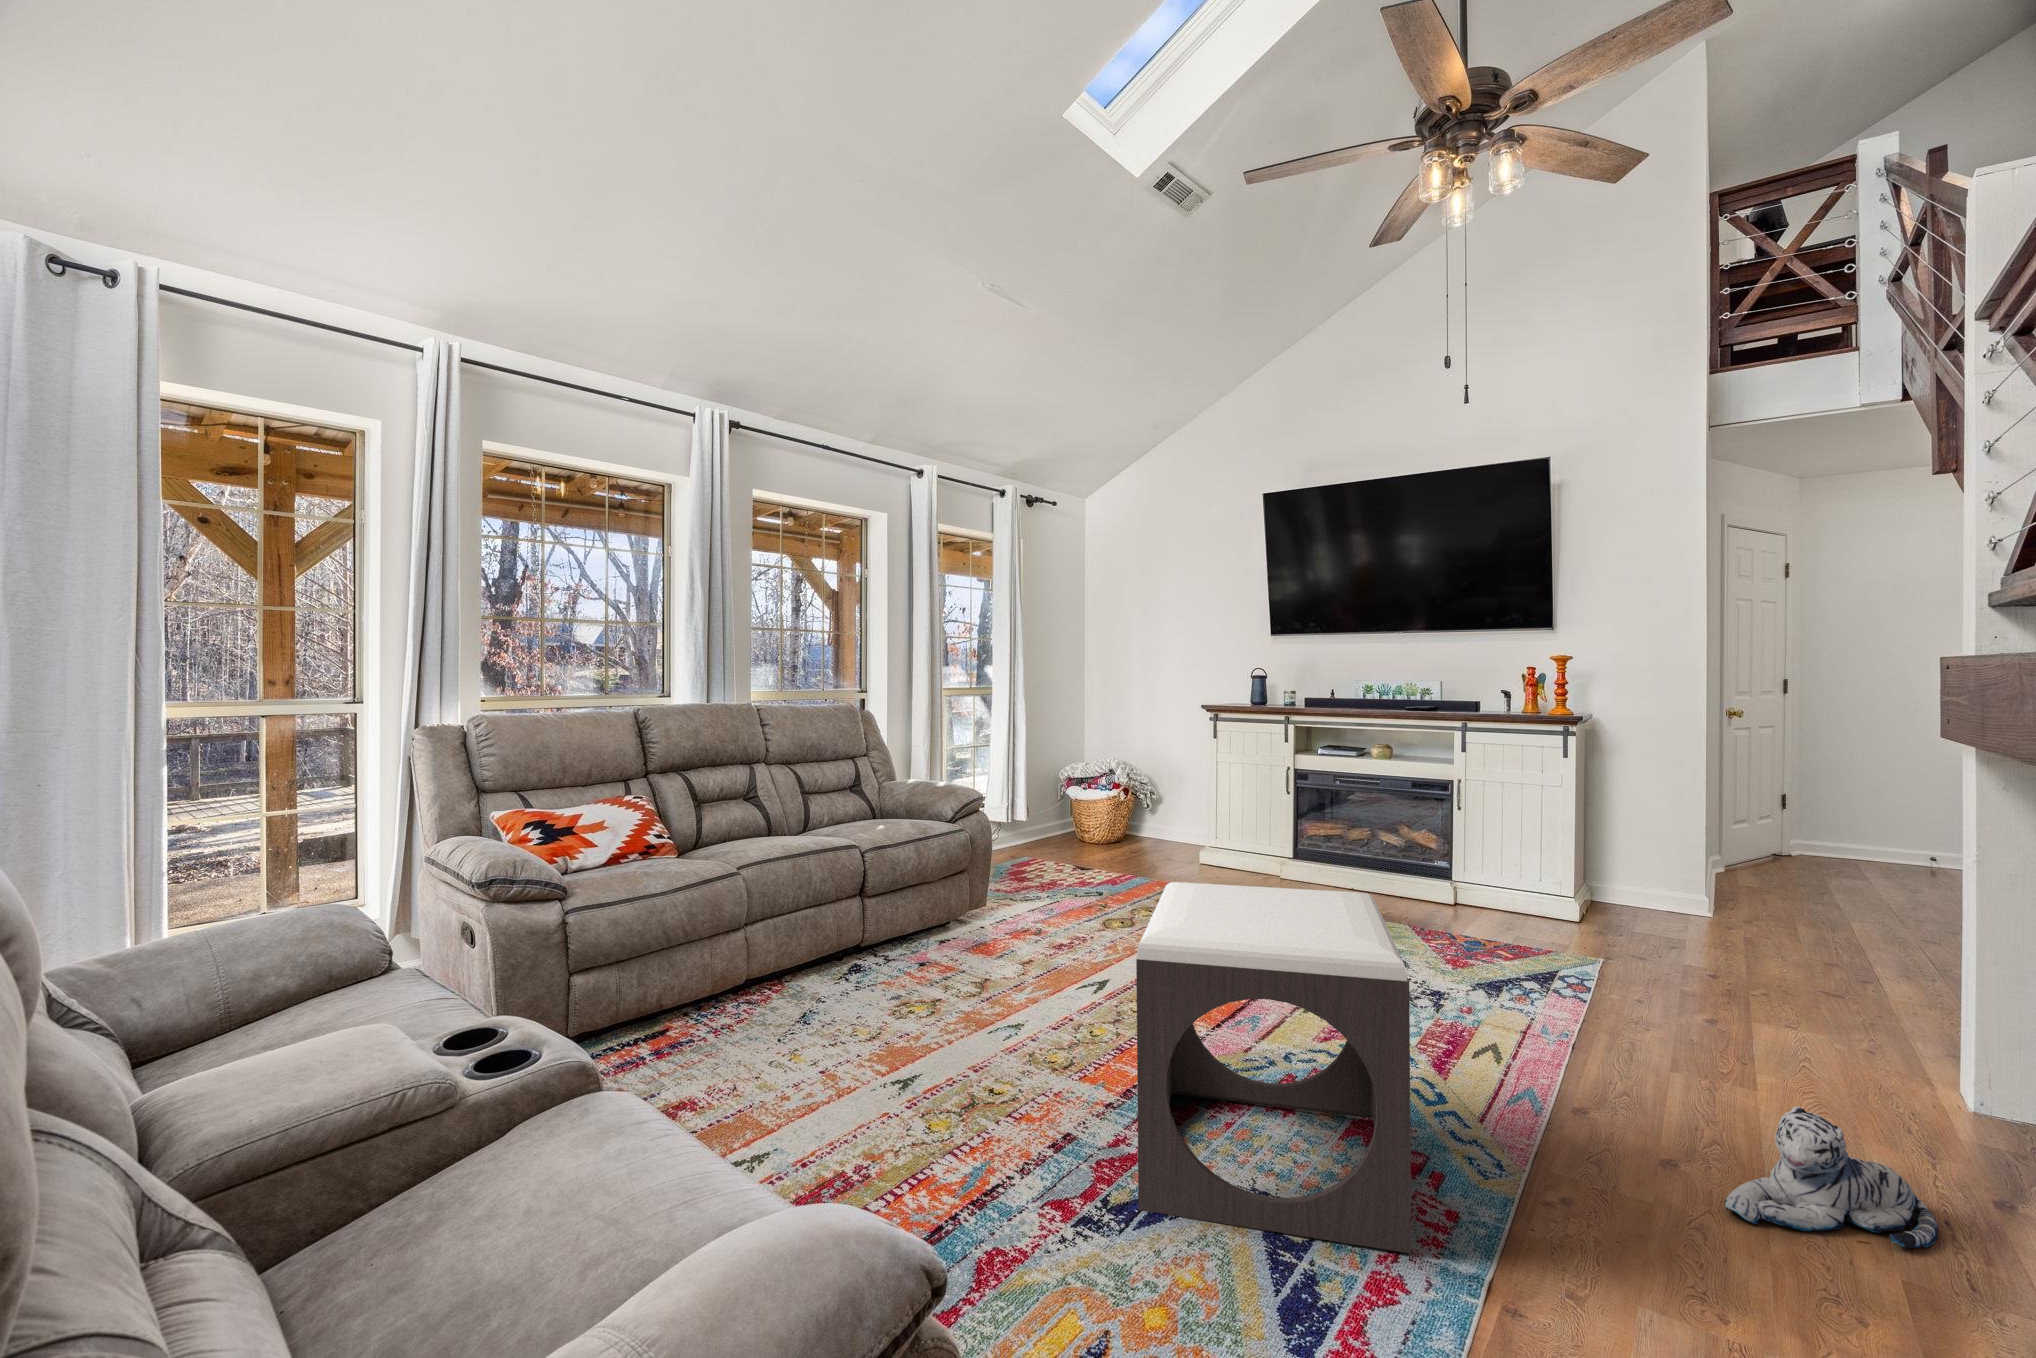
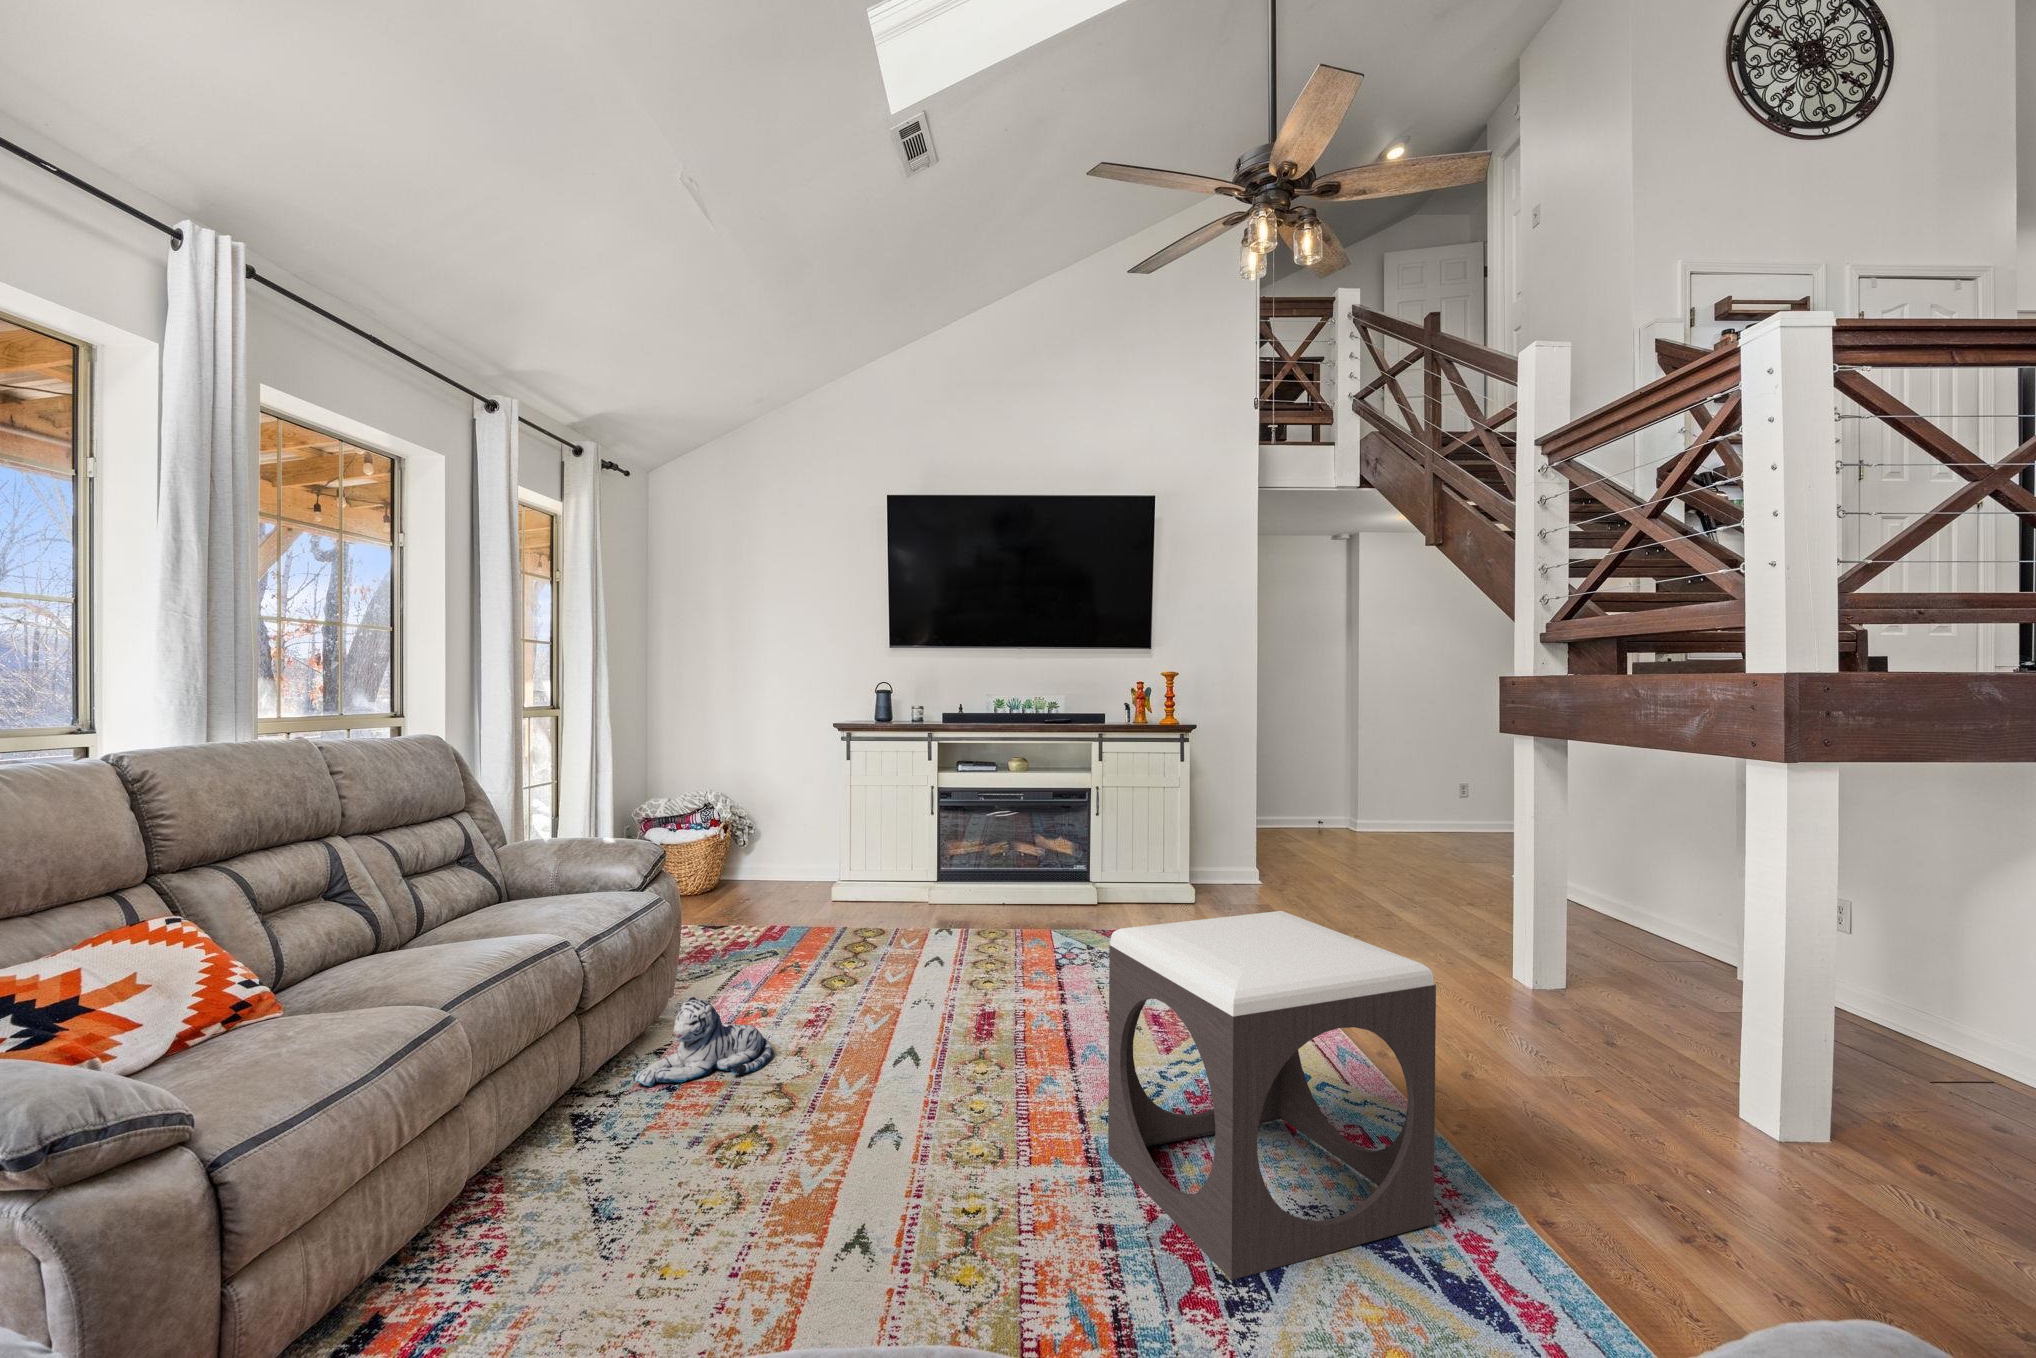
plush toy: present [1724,1107,1938,1248] -> present [635,997,773,1087]

